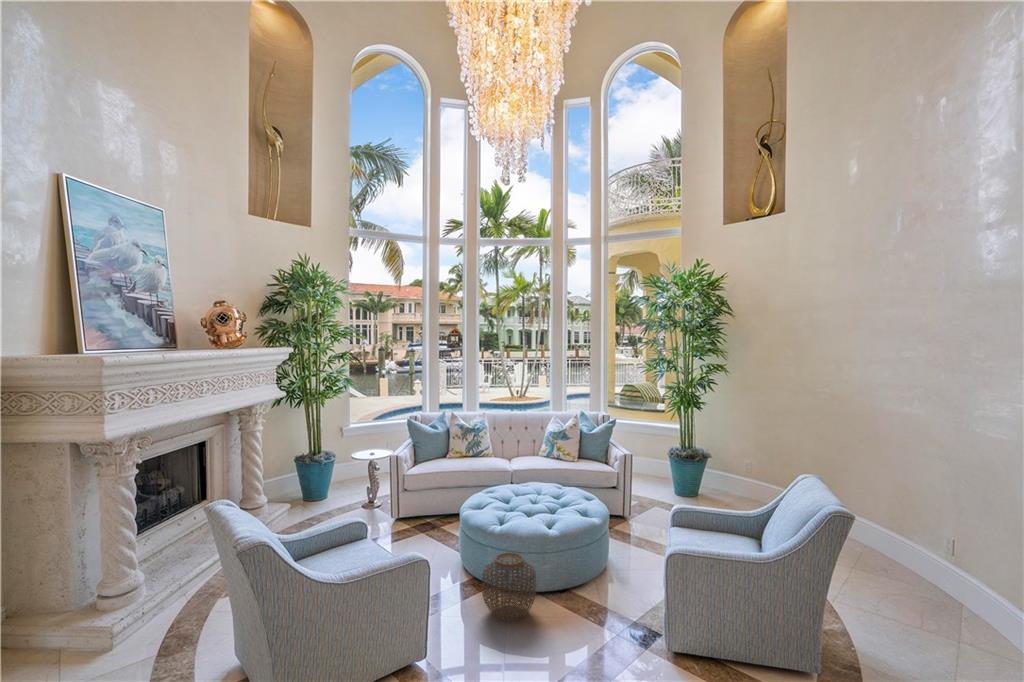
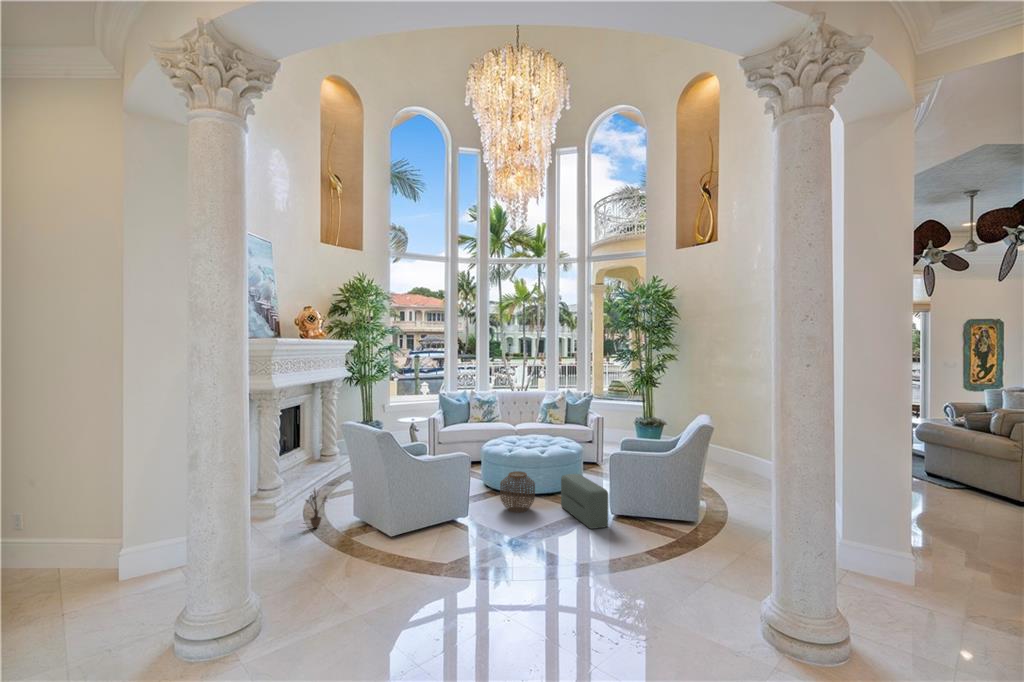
pouf: none [576,556,654,663] -> present [561,474,608,529]
decorative plant: none [160,593,200,659] -> present [303,490,326,528]

